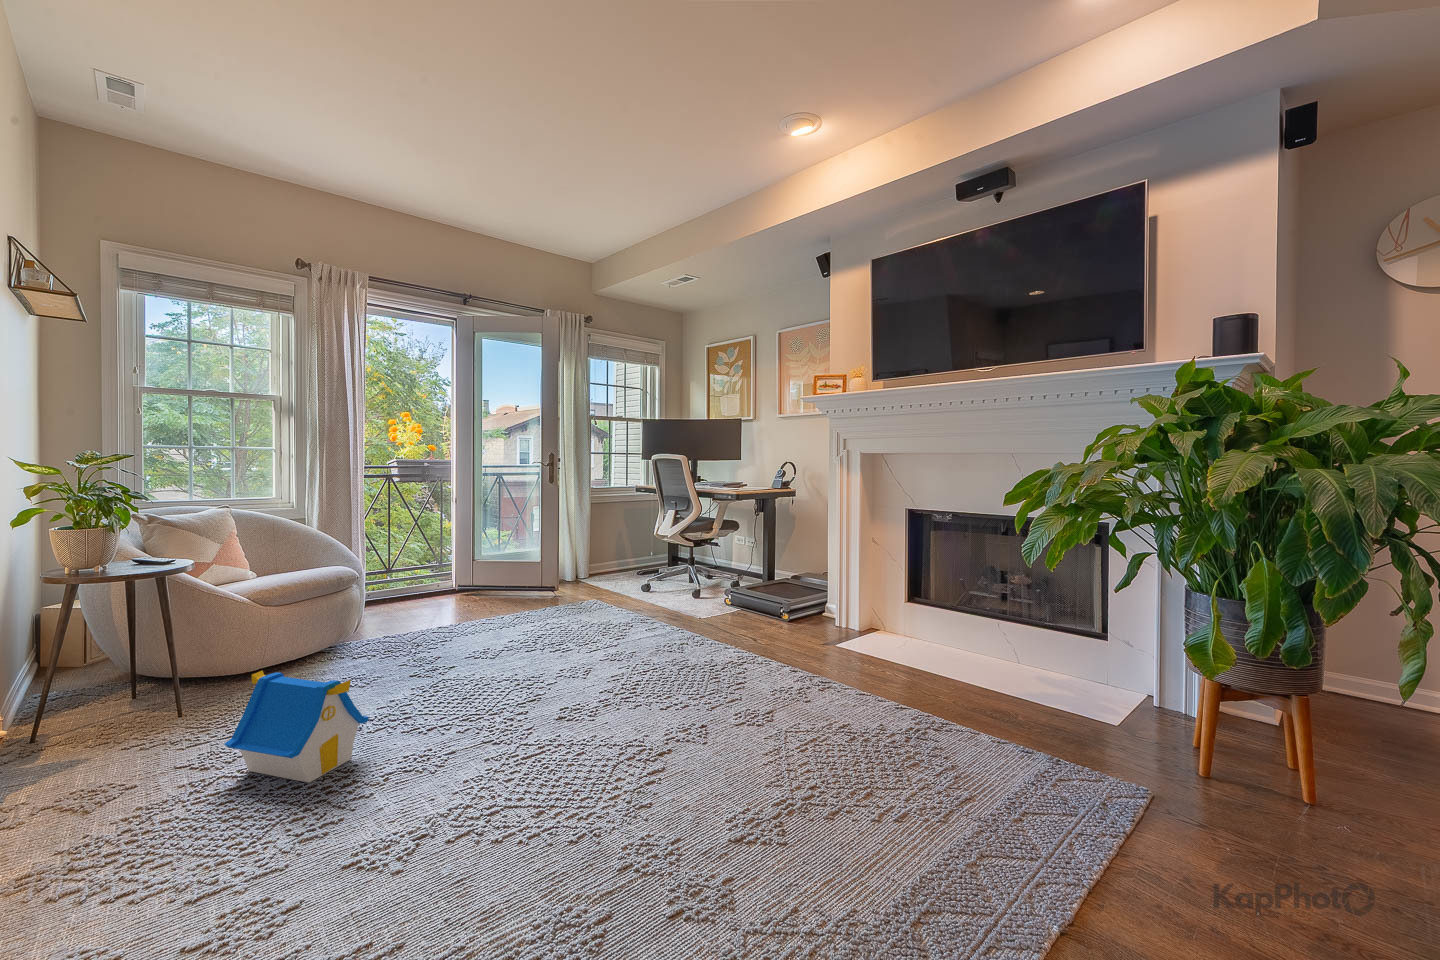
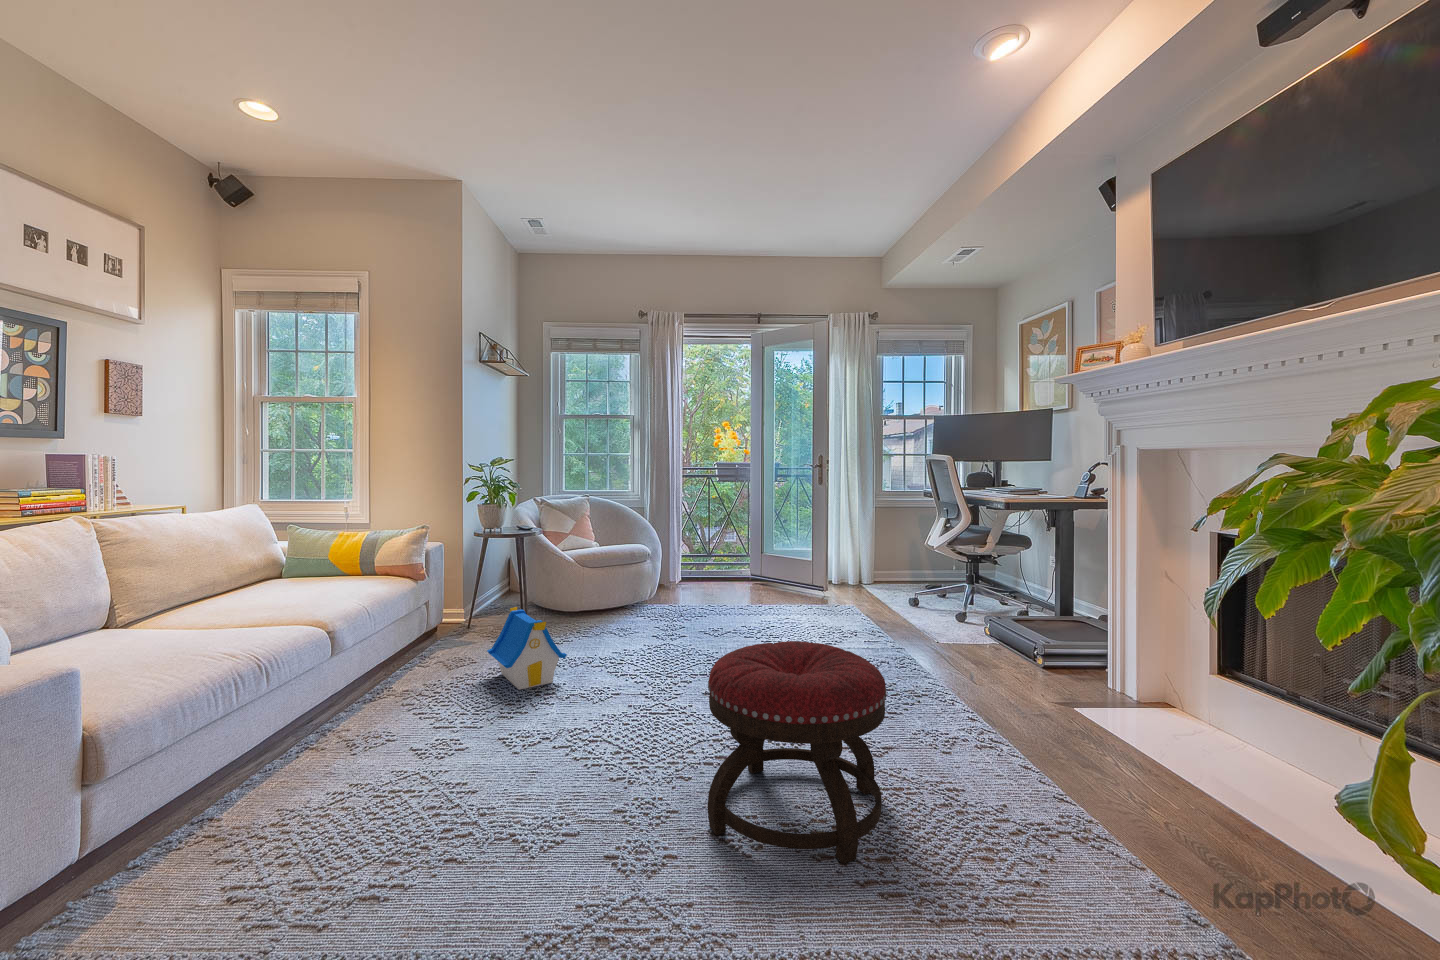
ottoman: none [686,635,855,843] -> present [707,641,887,864]

